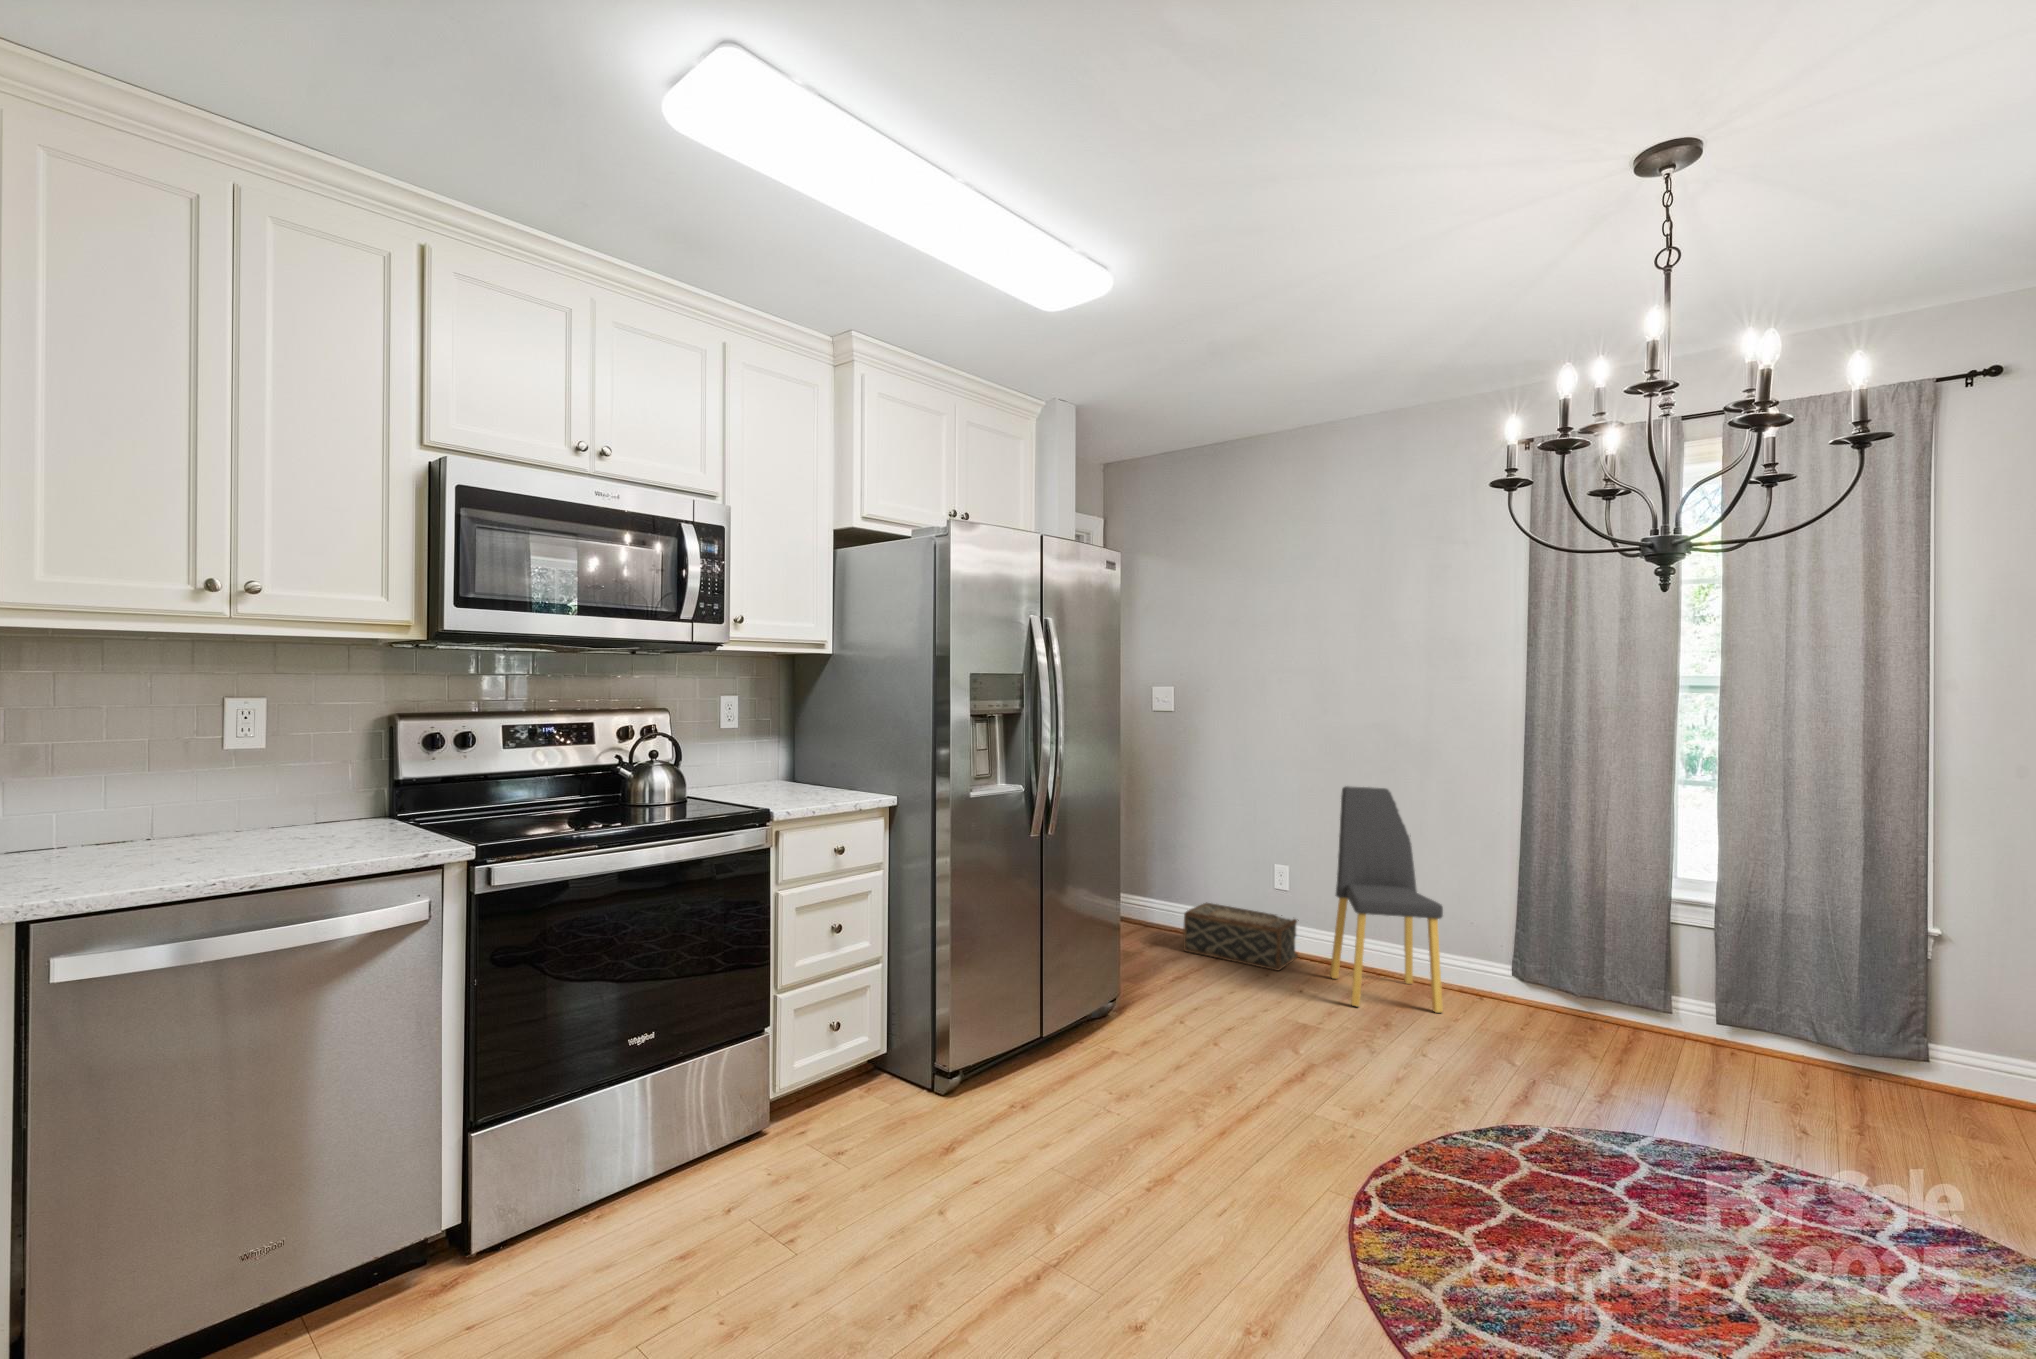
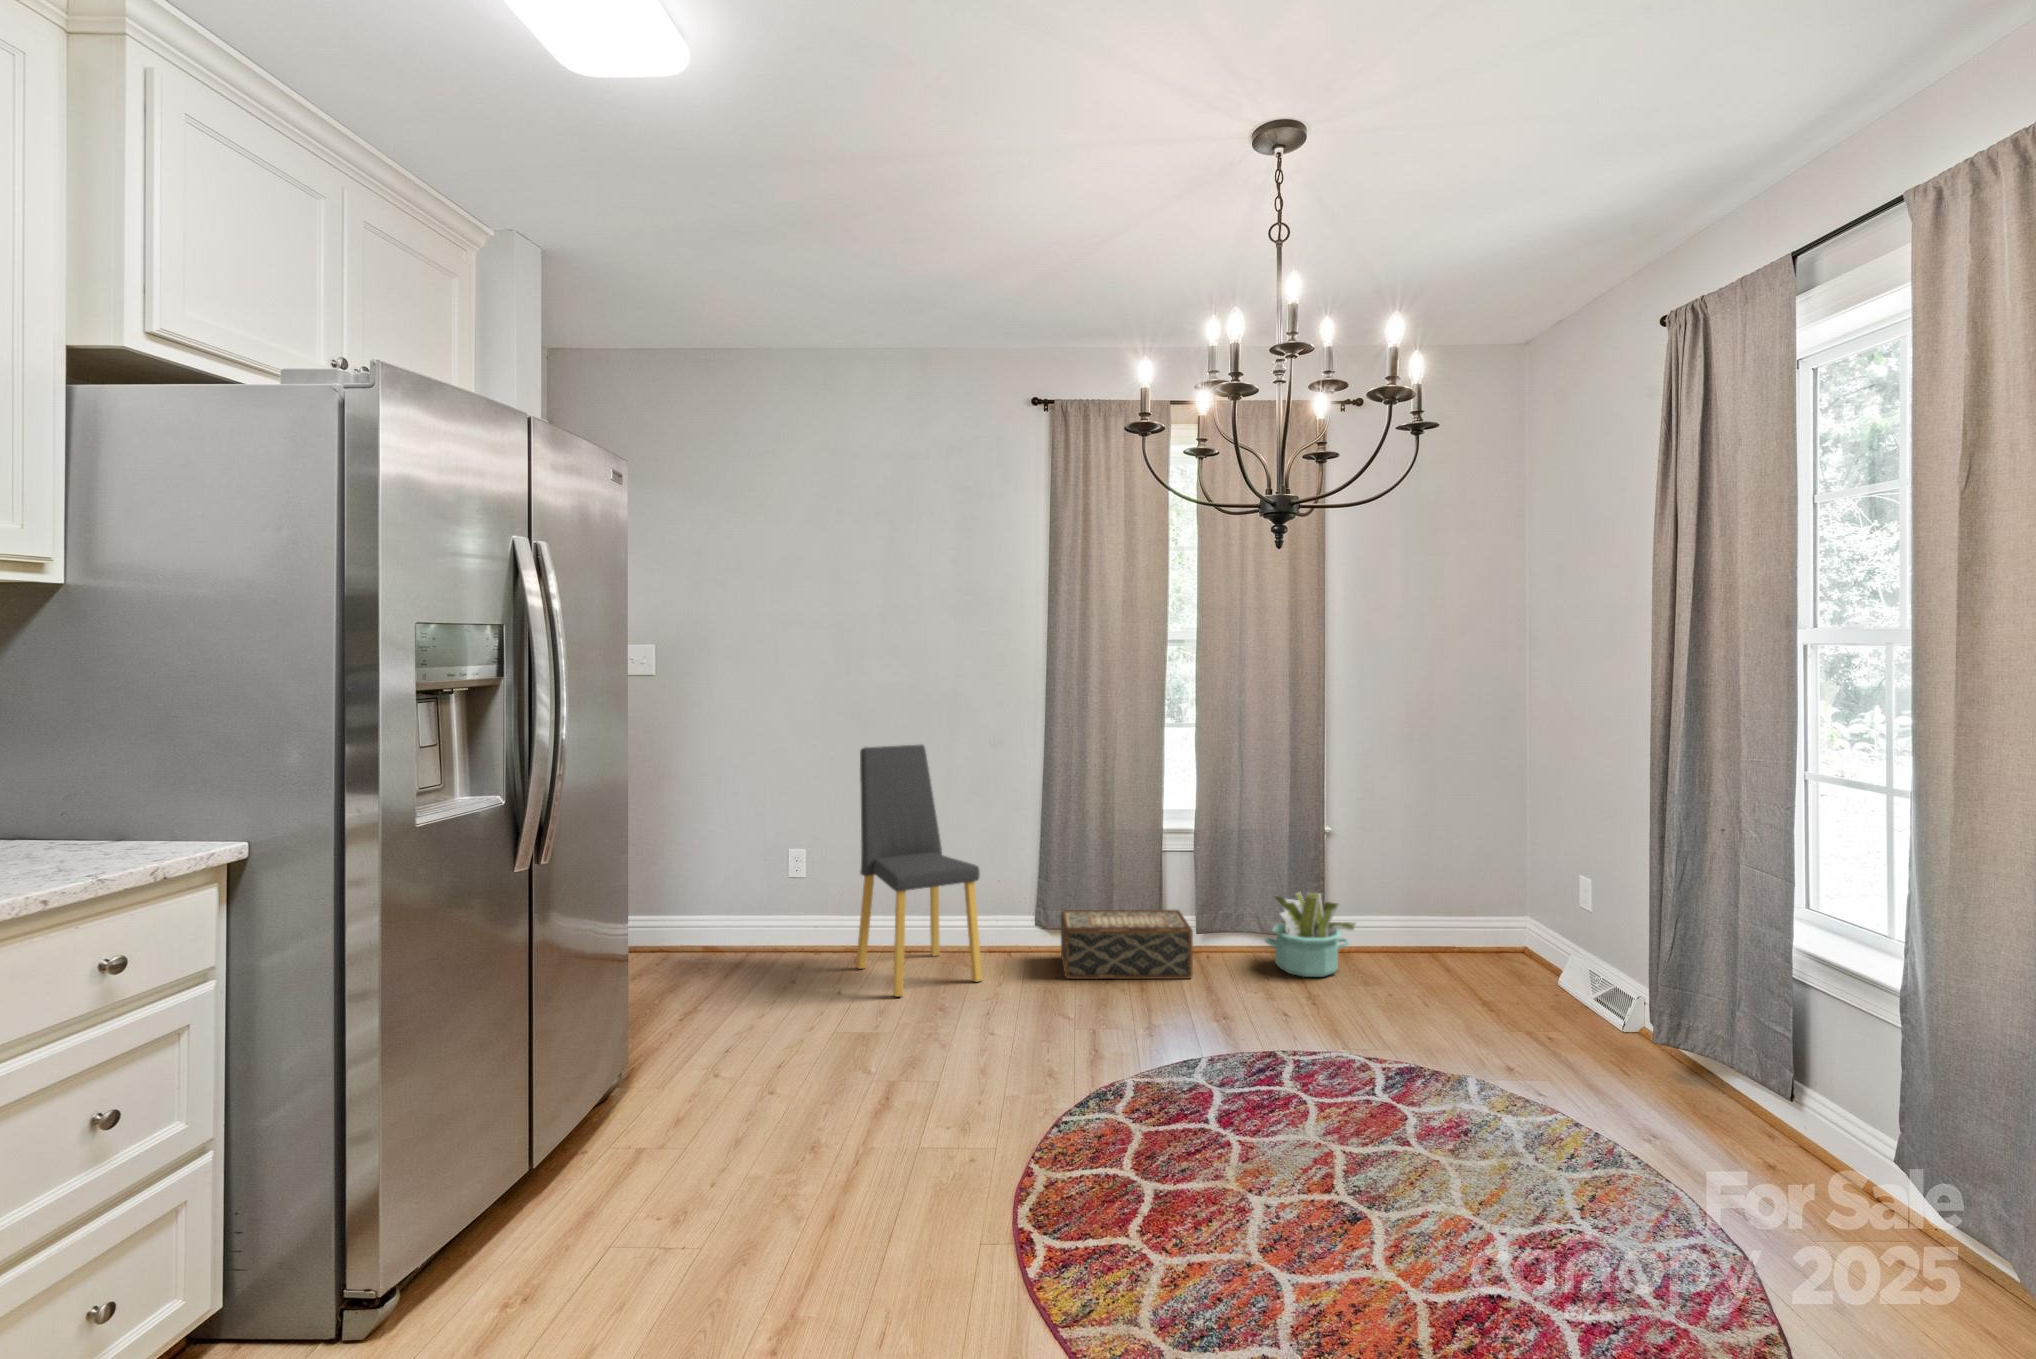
woven basket: present [1183,903,1298,971] -> present [1061,910,1193,979]
decorative plant: none [1798,999,1946,1108] -> present [1265,893,1356,977]

